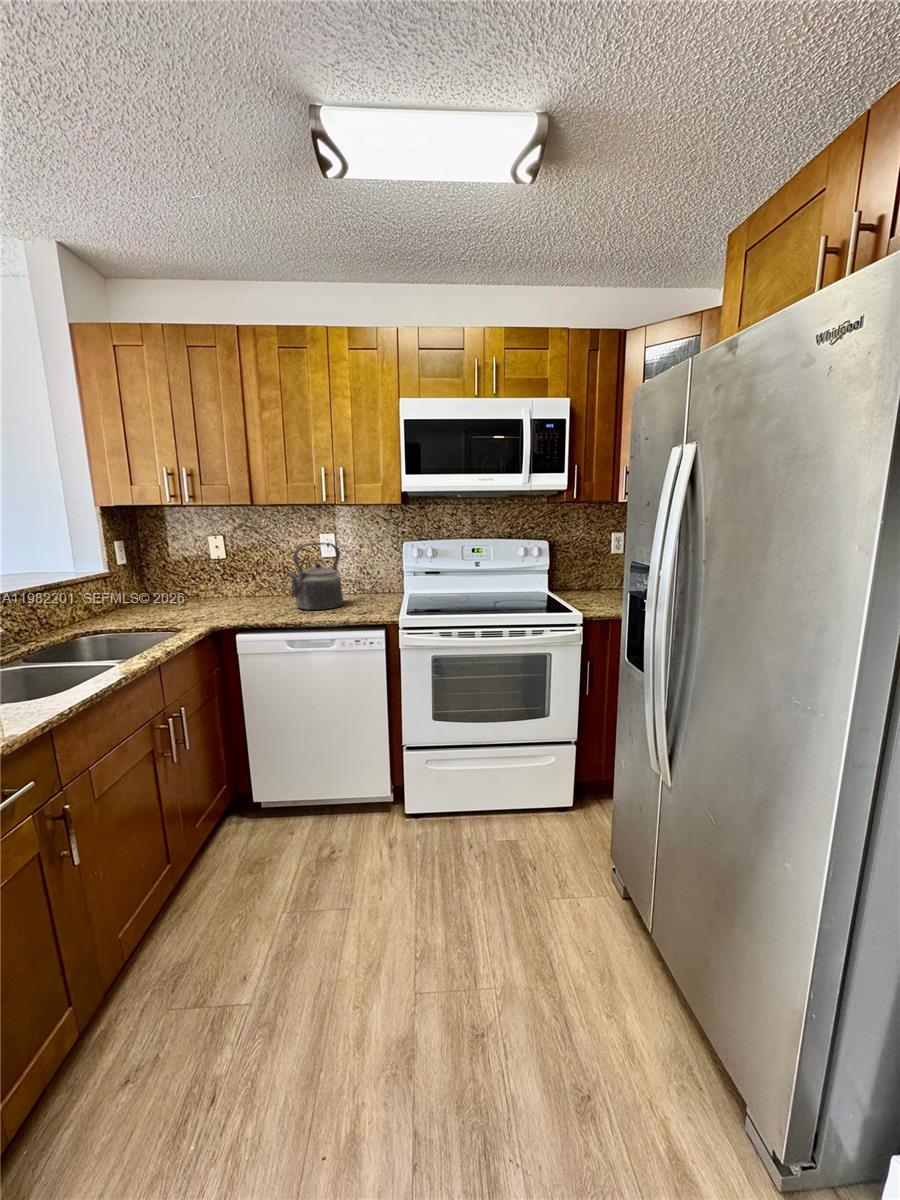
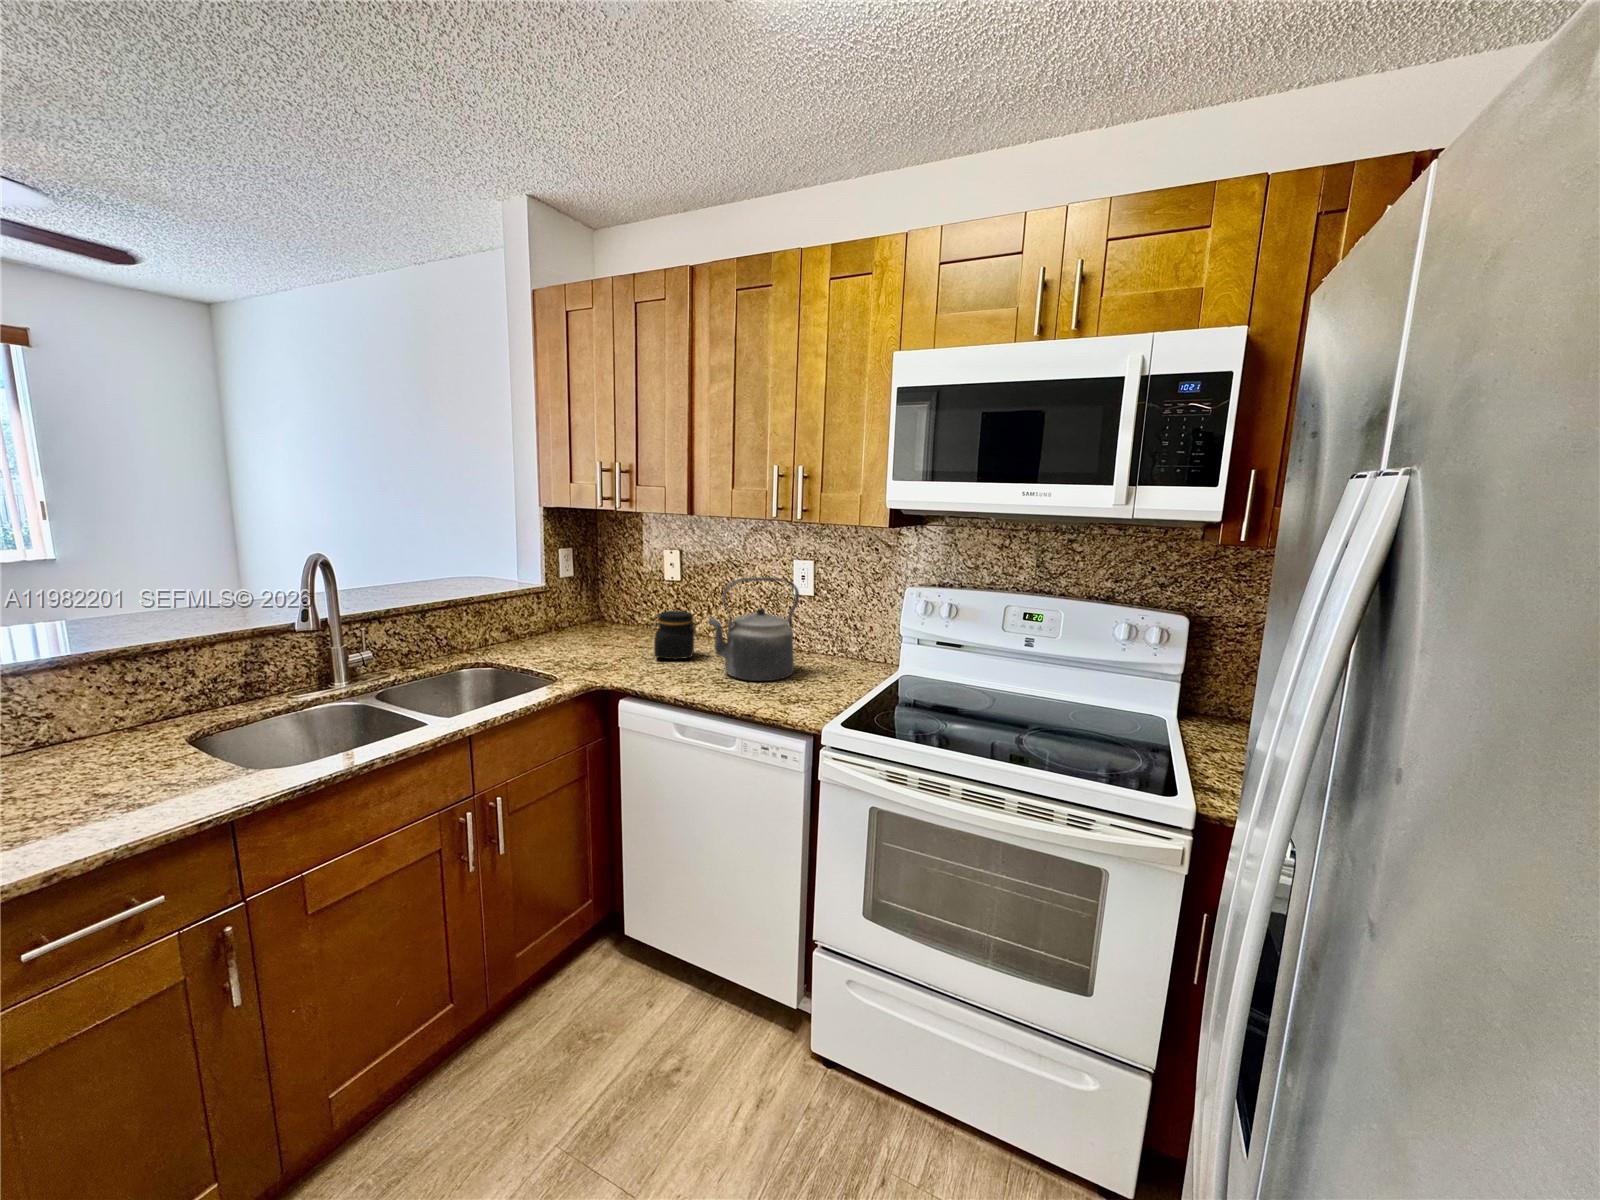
jar: none [226,575,265,609] -> present [650,611,699,659]

